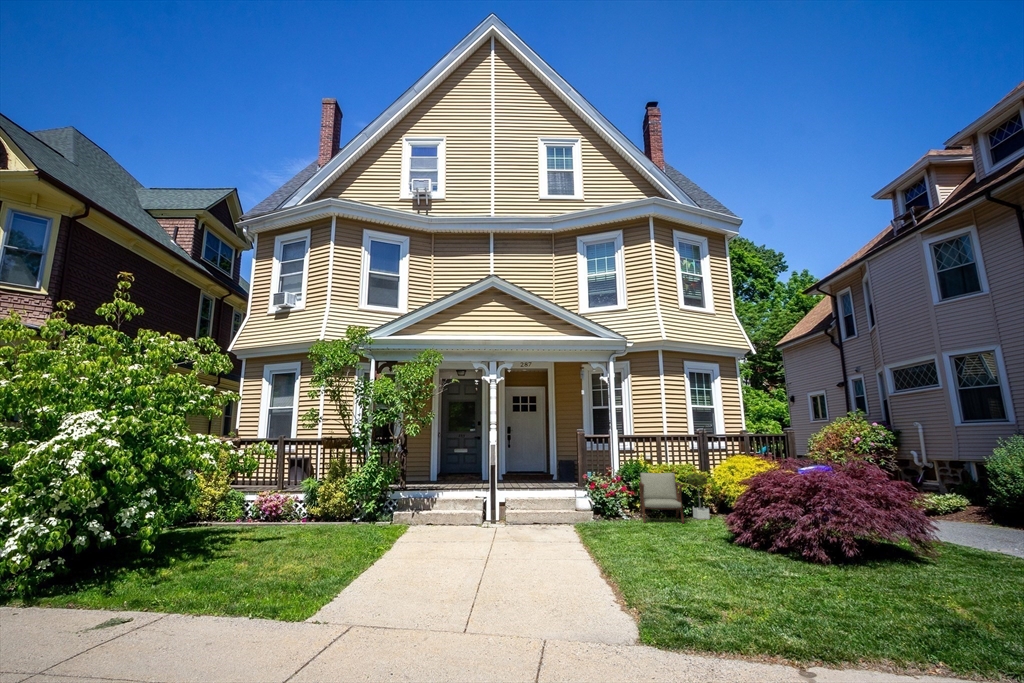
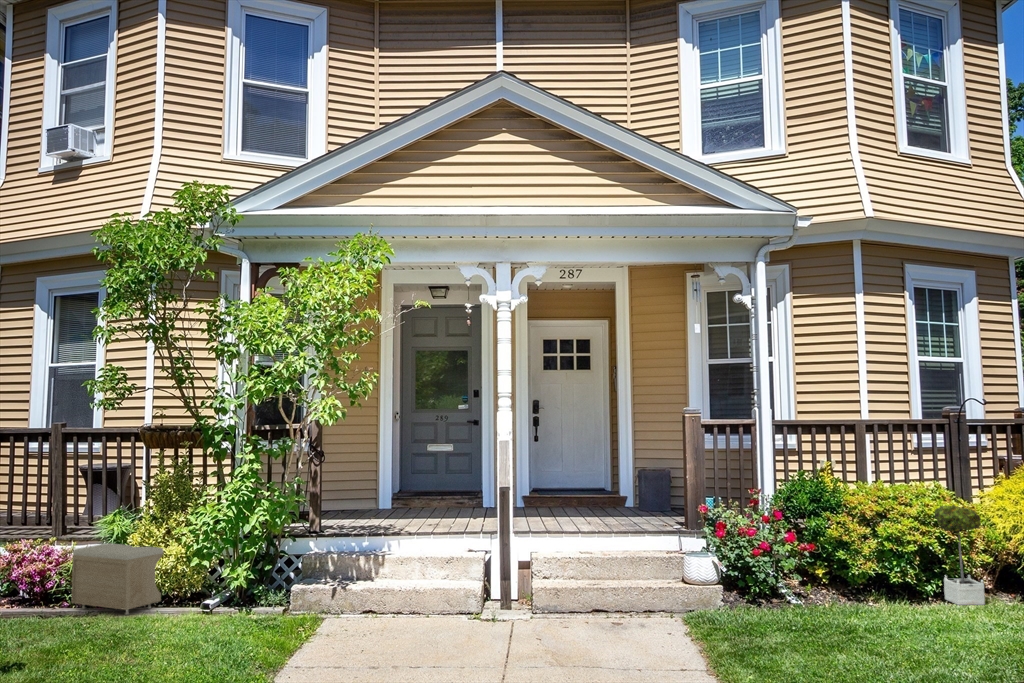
lounge chair: present [639,473,684,523] -> none [825,503,934,617]
storage bench: none [292,492,335,524] -> present [71,543,163,615]

